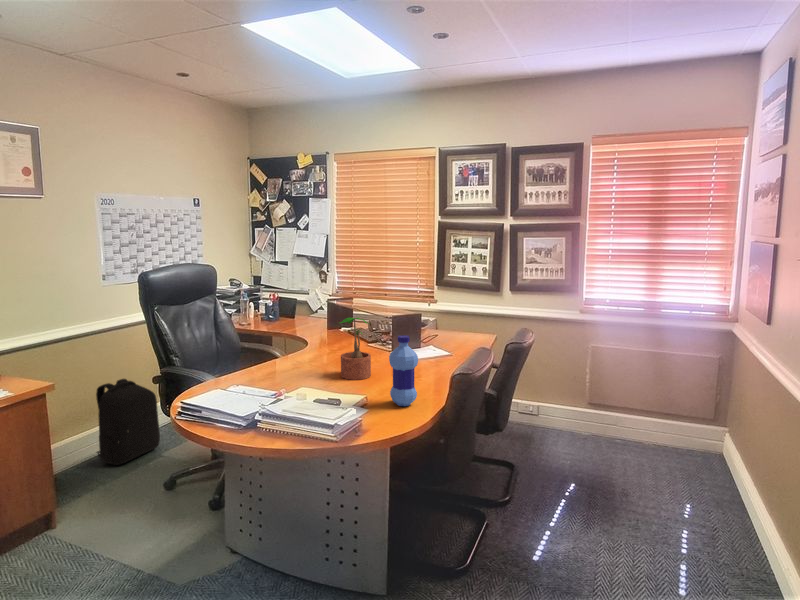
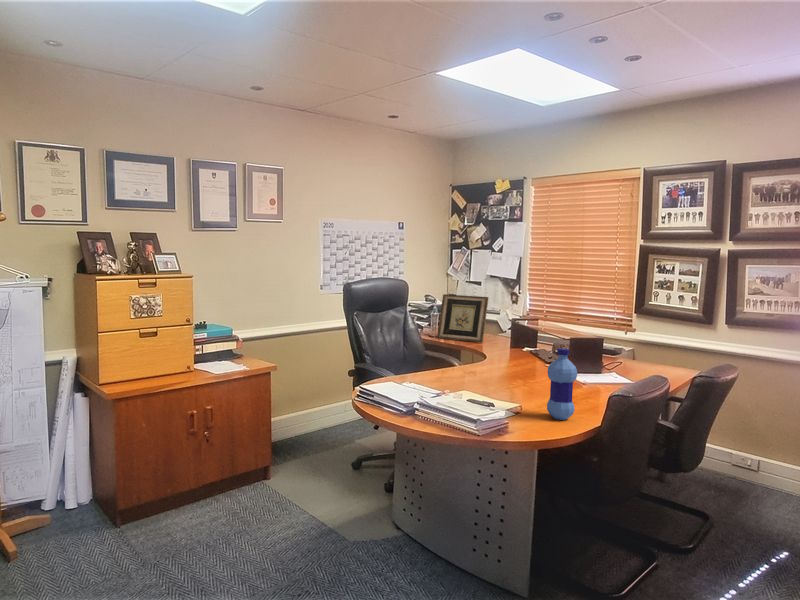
picture frame: none [249,277,302,325] -> present [437,294,488,342]
potted plant: present [340,318,371,380] -> none [507,331,541,393]
backpack: present [96,379,160,465] -> none [303,375,353,449]

